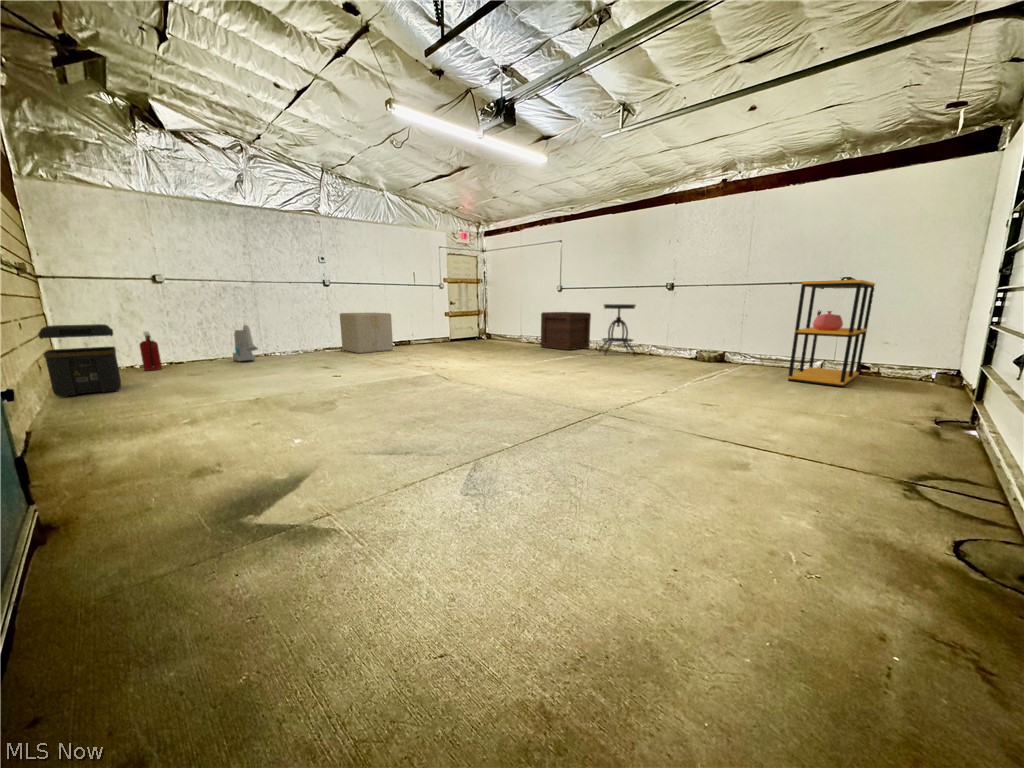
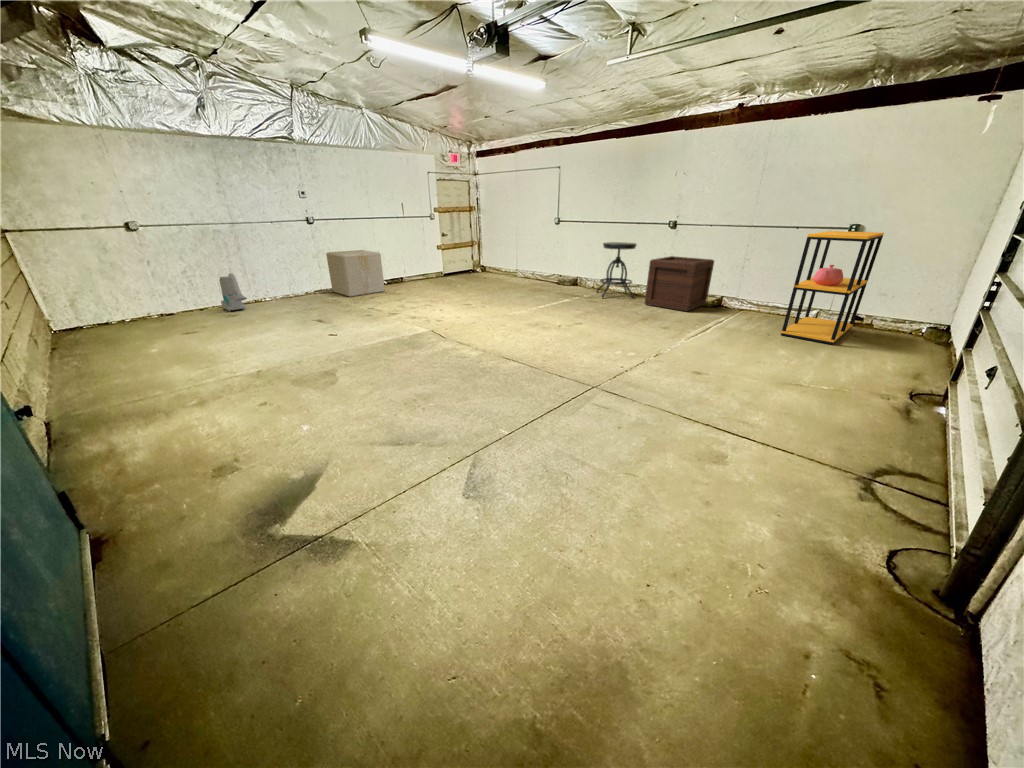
wooden crate: present [541,312,591,350] -> present [645,256,714,311]
toolbox: present [38,324,121,397] -> none [25,286,119,364]
fire extinguisher: present [140,331,162,371] -> none [125,284,152,325]

